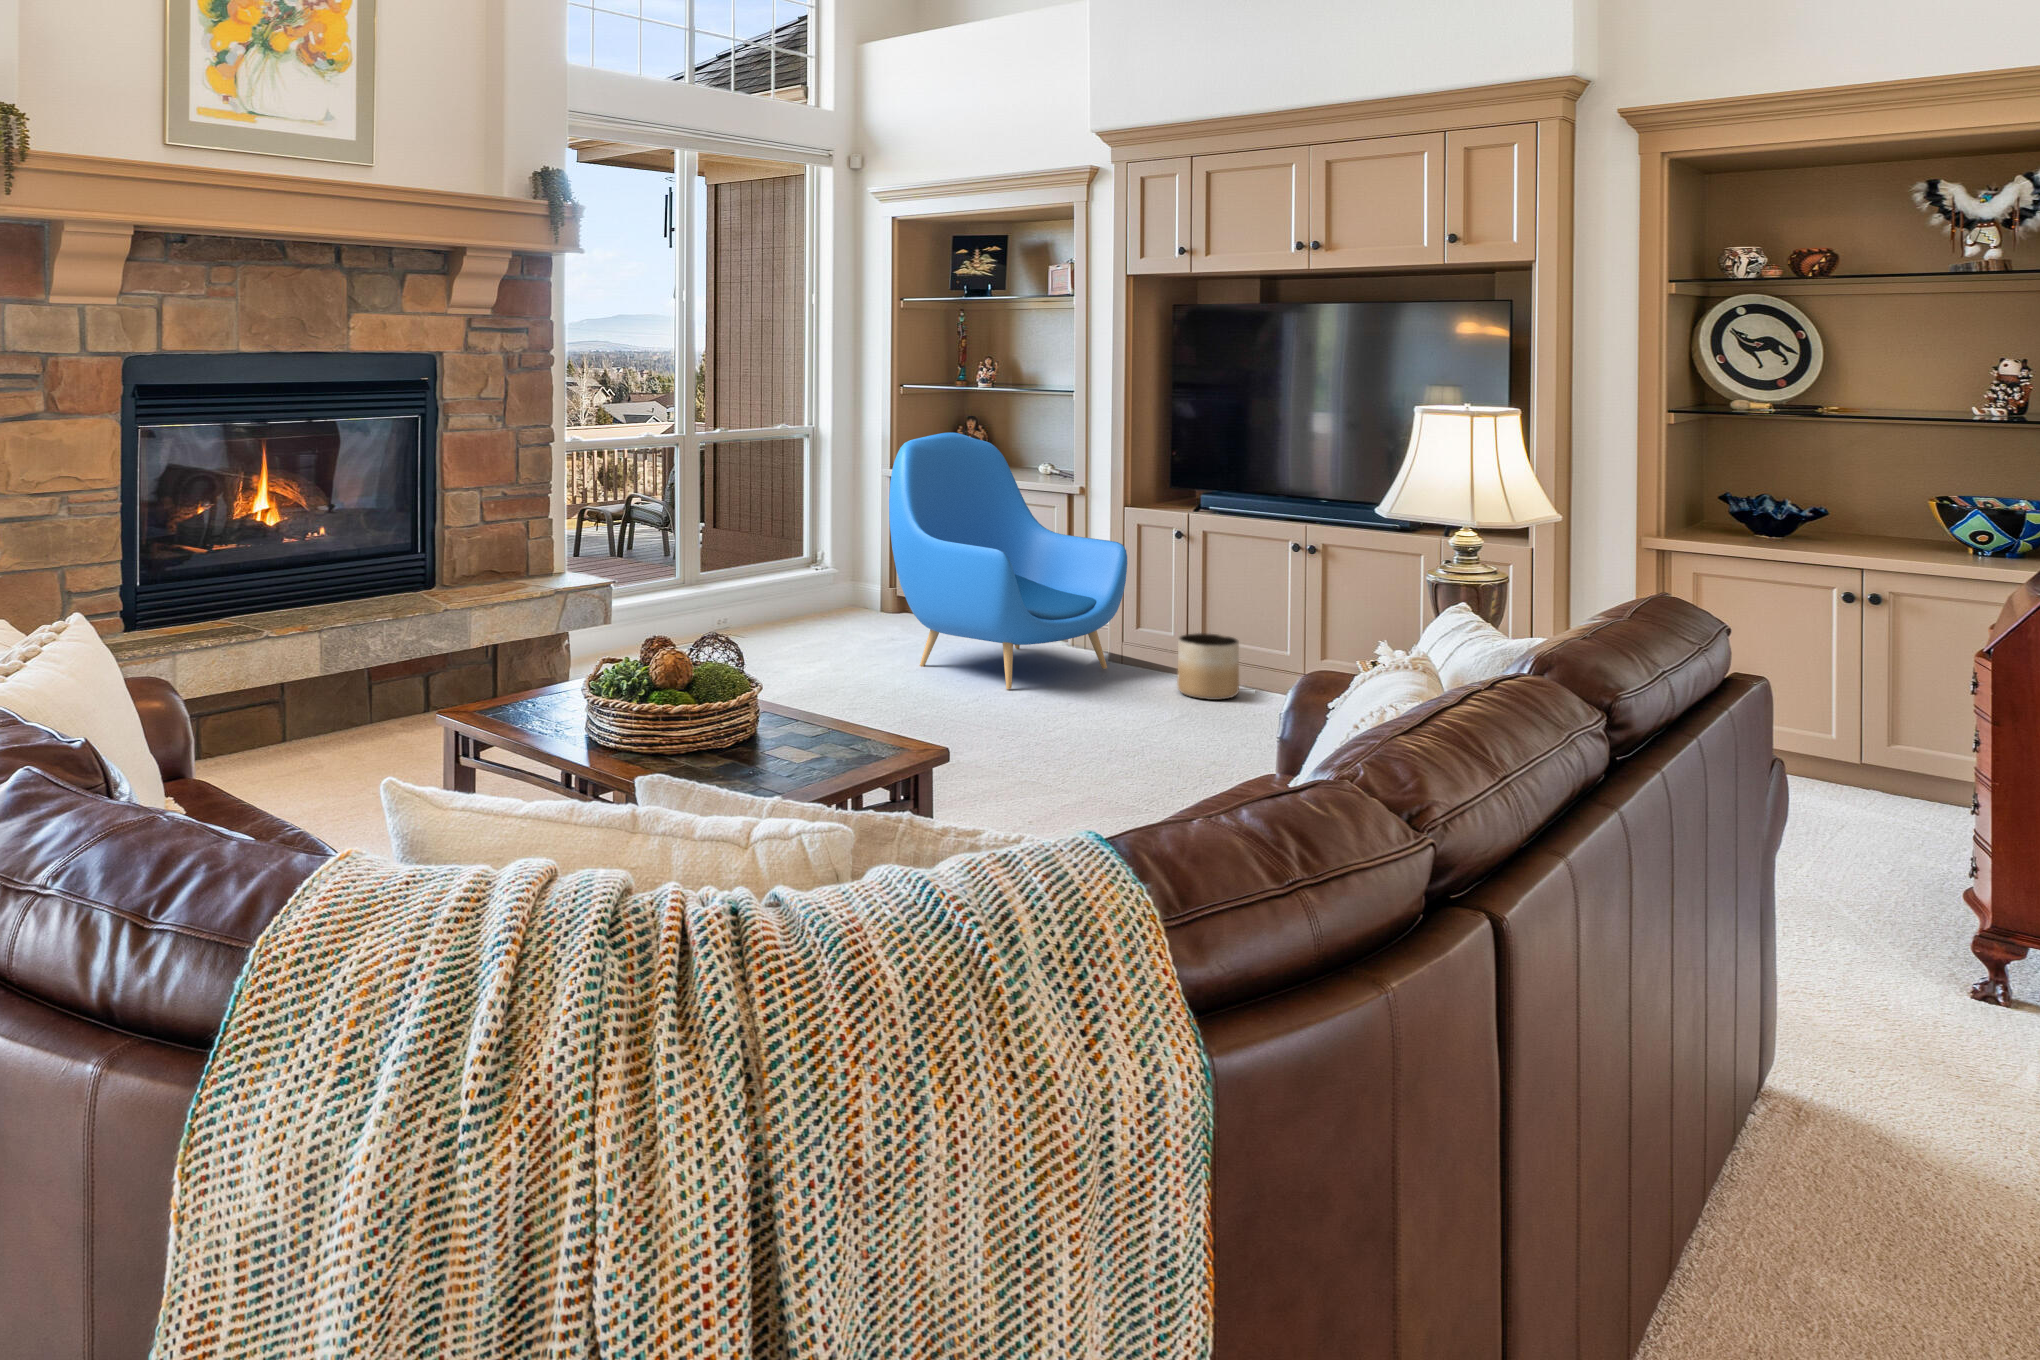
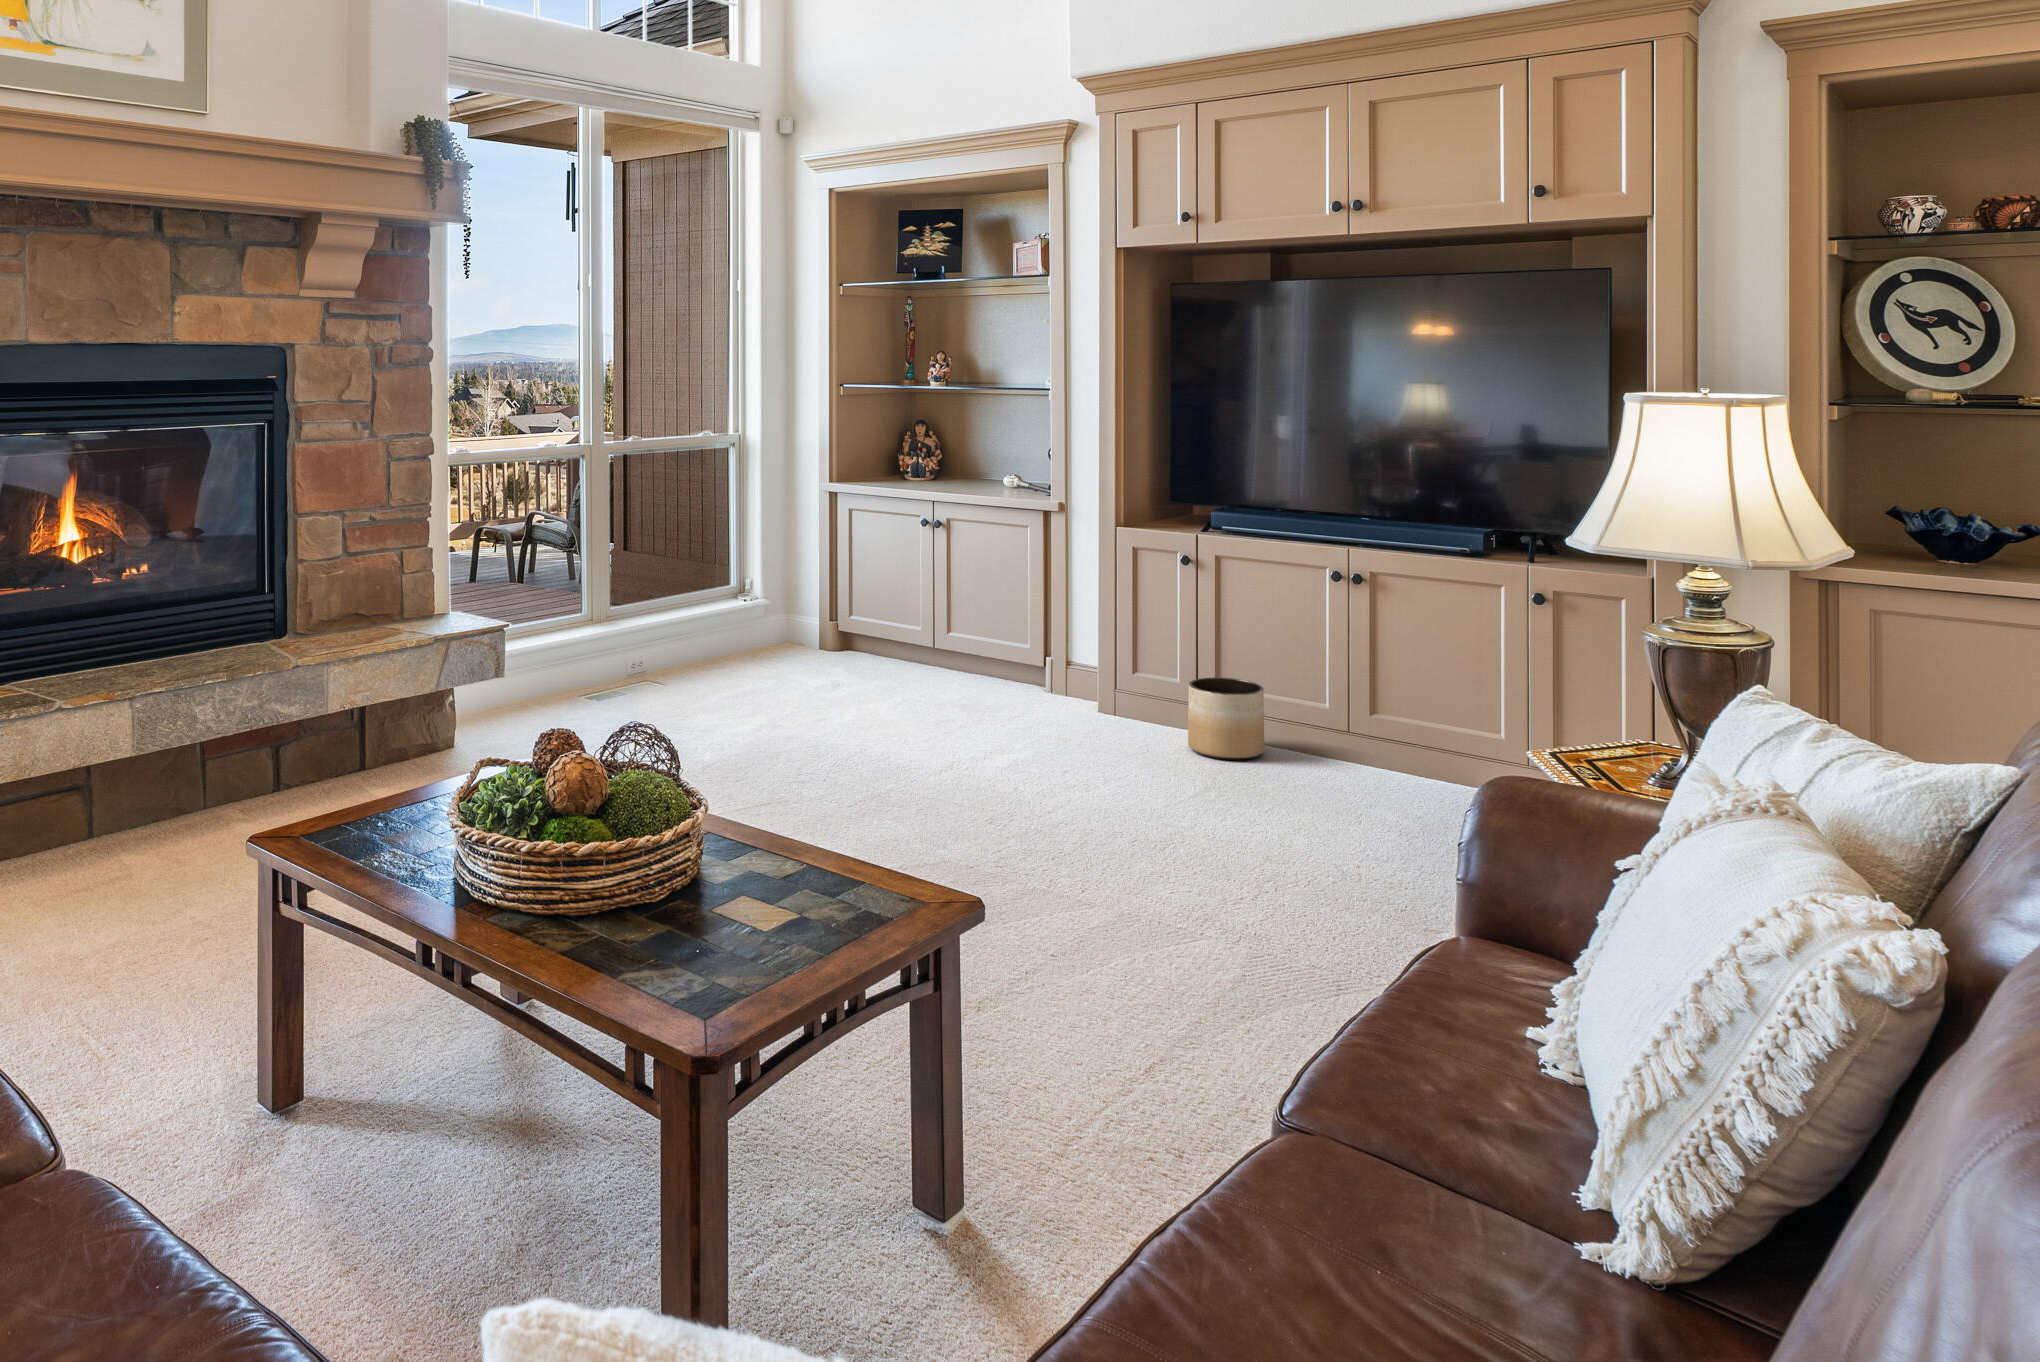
armchair: present [889,432,1127,689] -> none [834,439,1119,748]

